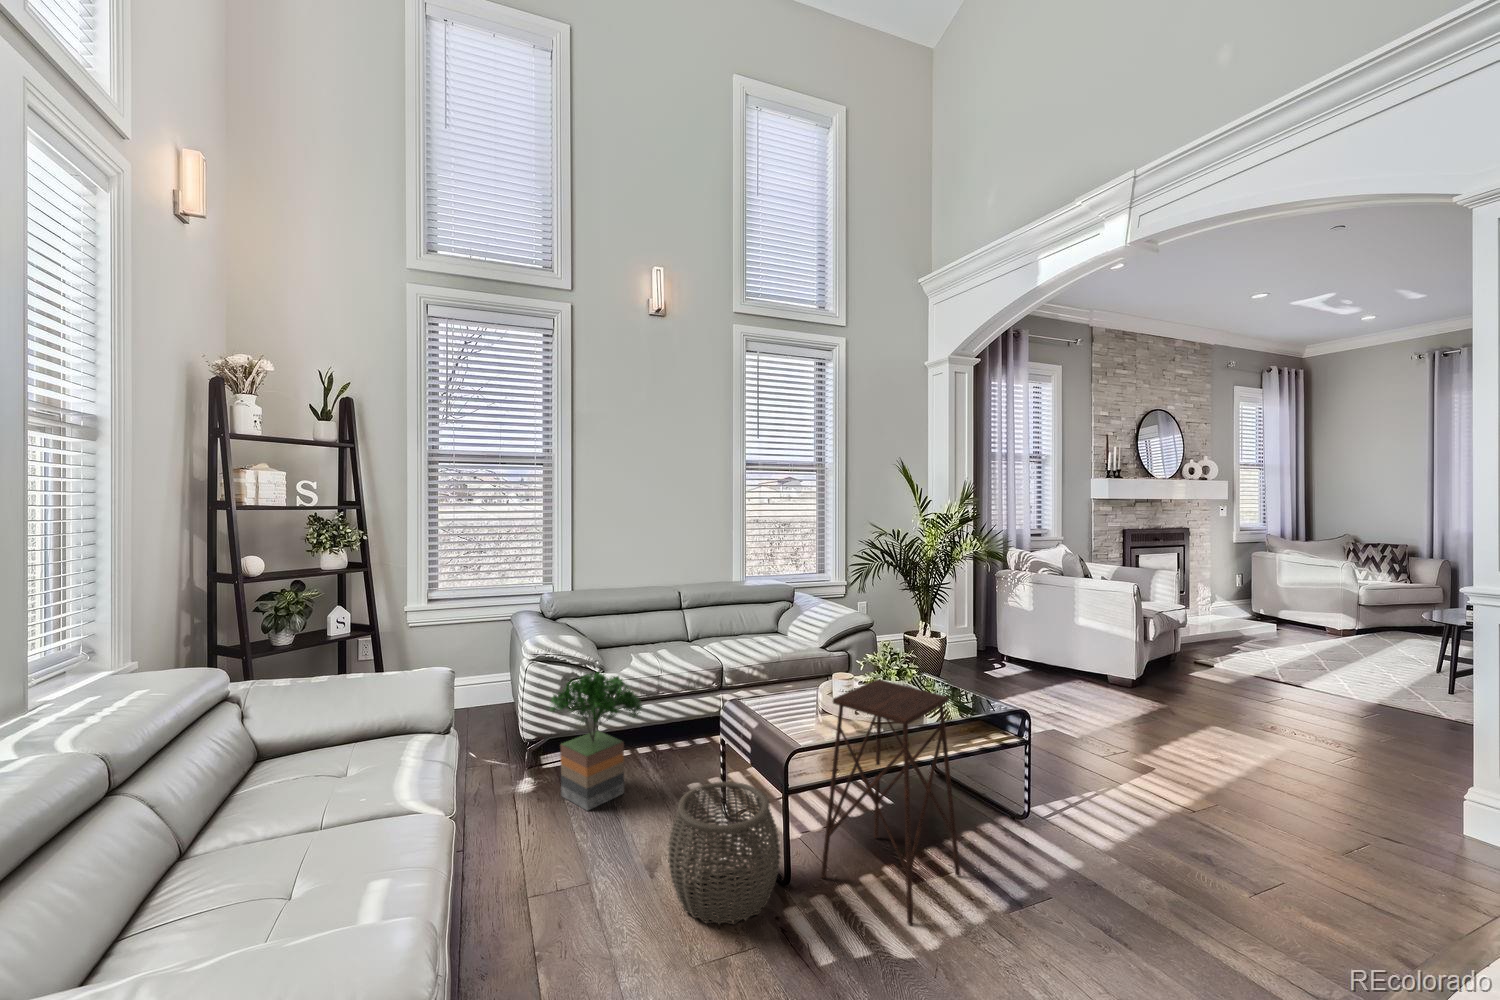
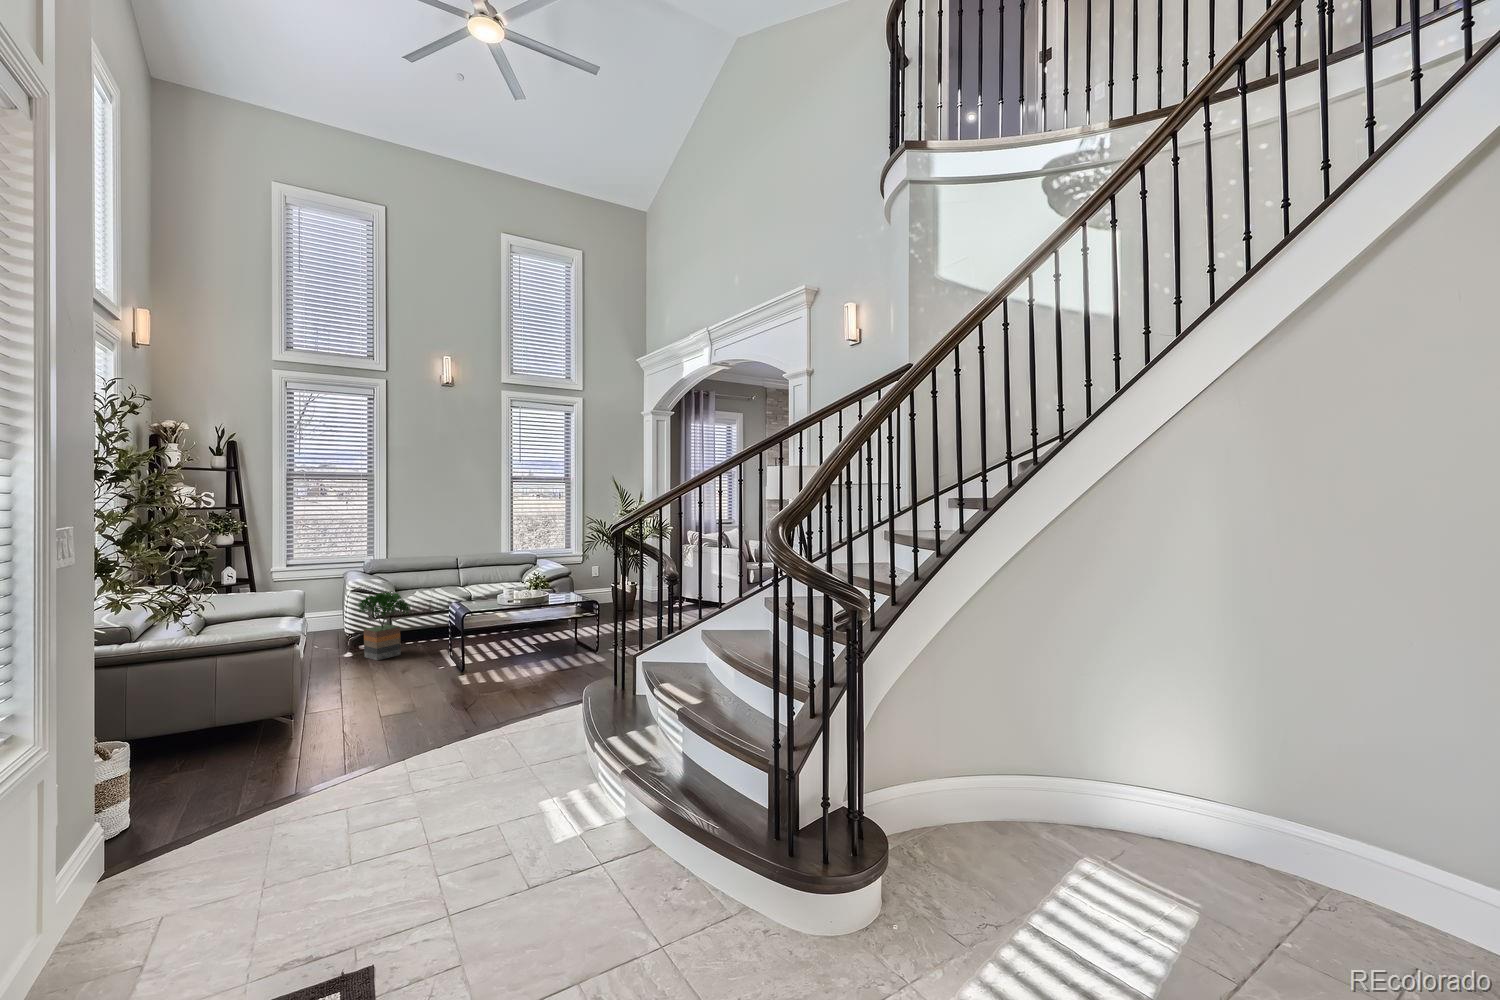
side table: present [821,679,960,925] -> none [484,582,550,678]
woven basket: present [668,782,781,924] -> none [404,629,460,682]

